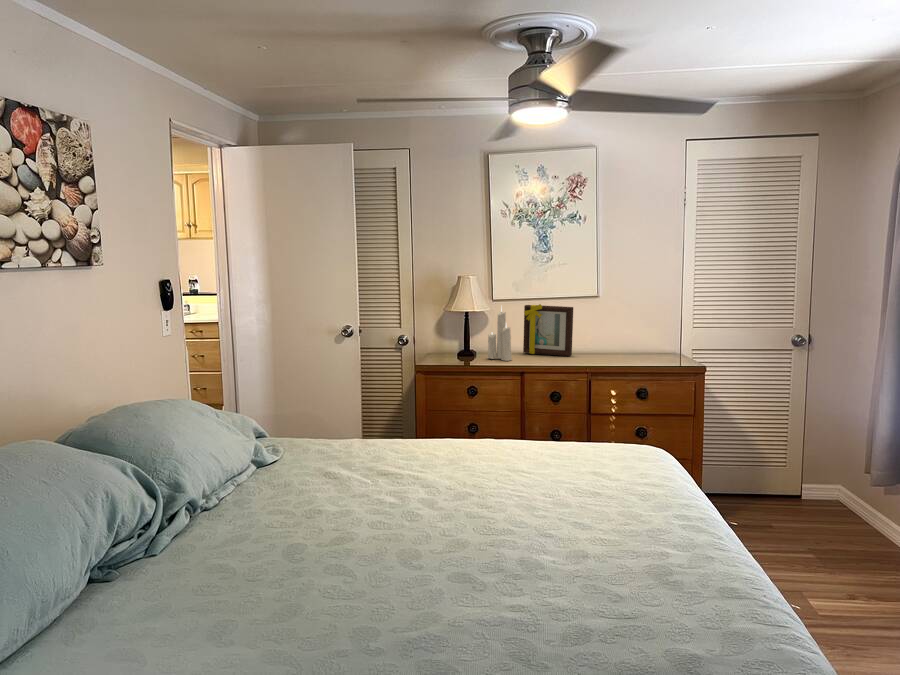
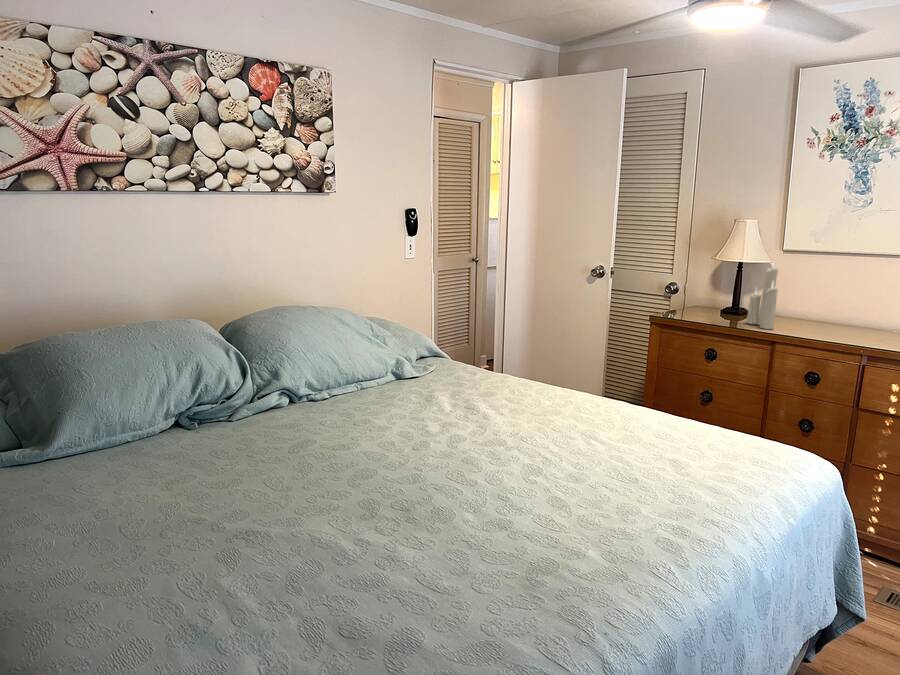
picture frame: present [523,304,573,356] -> none [806,263,890,337]

